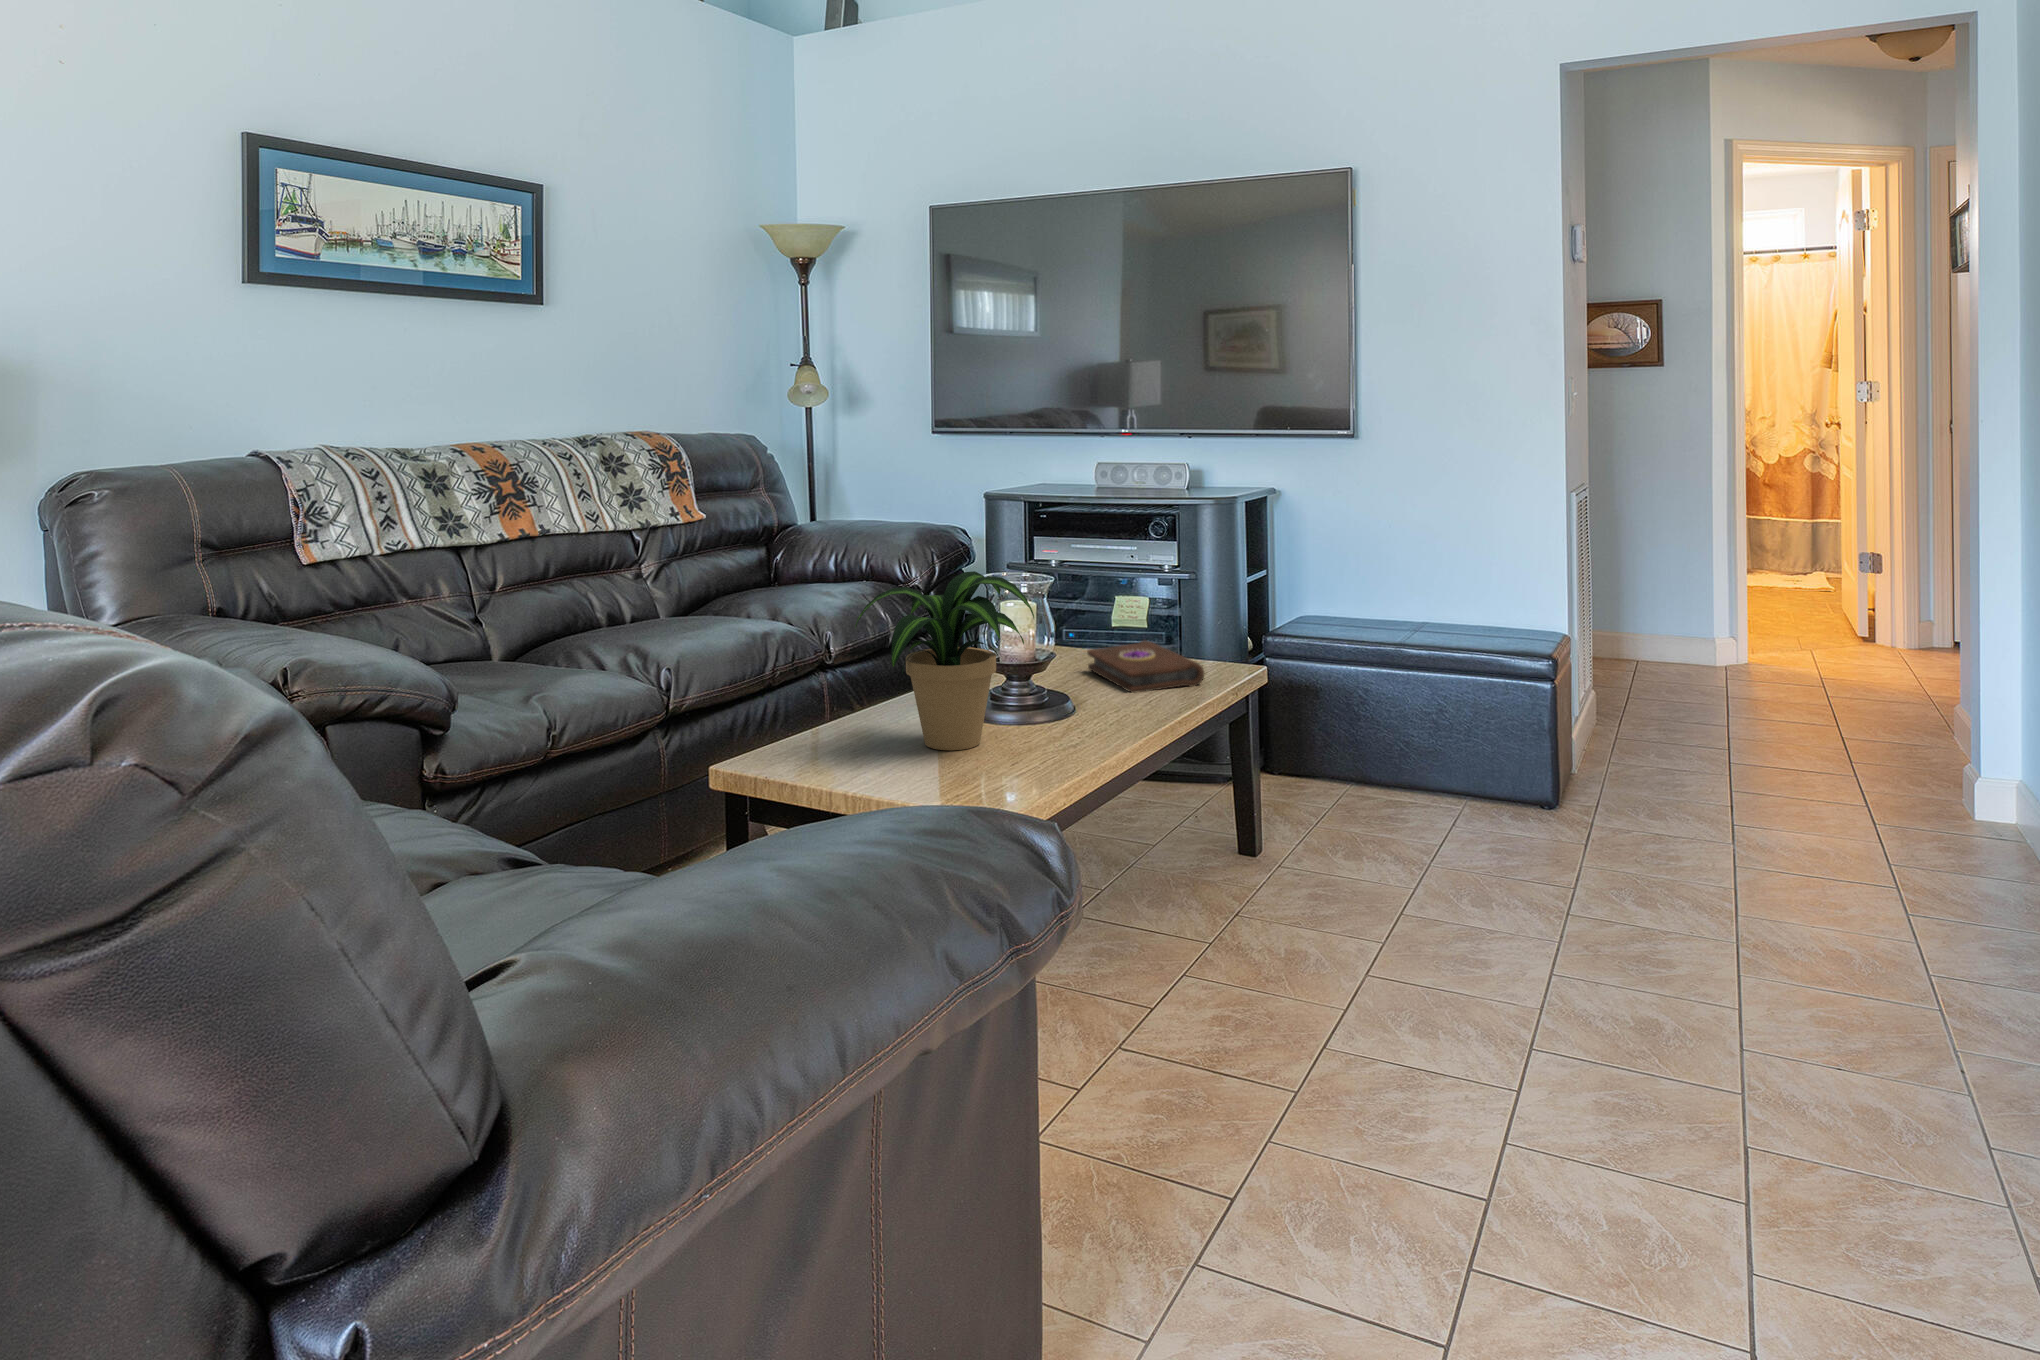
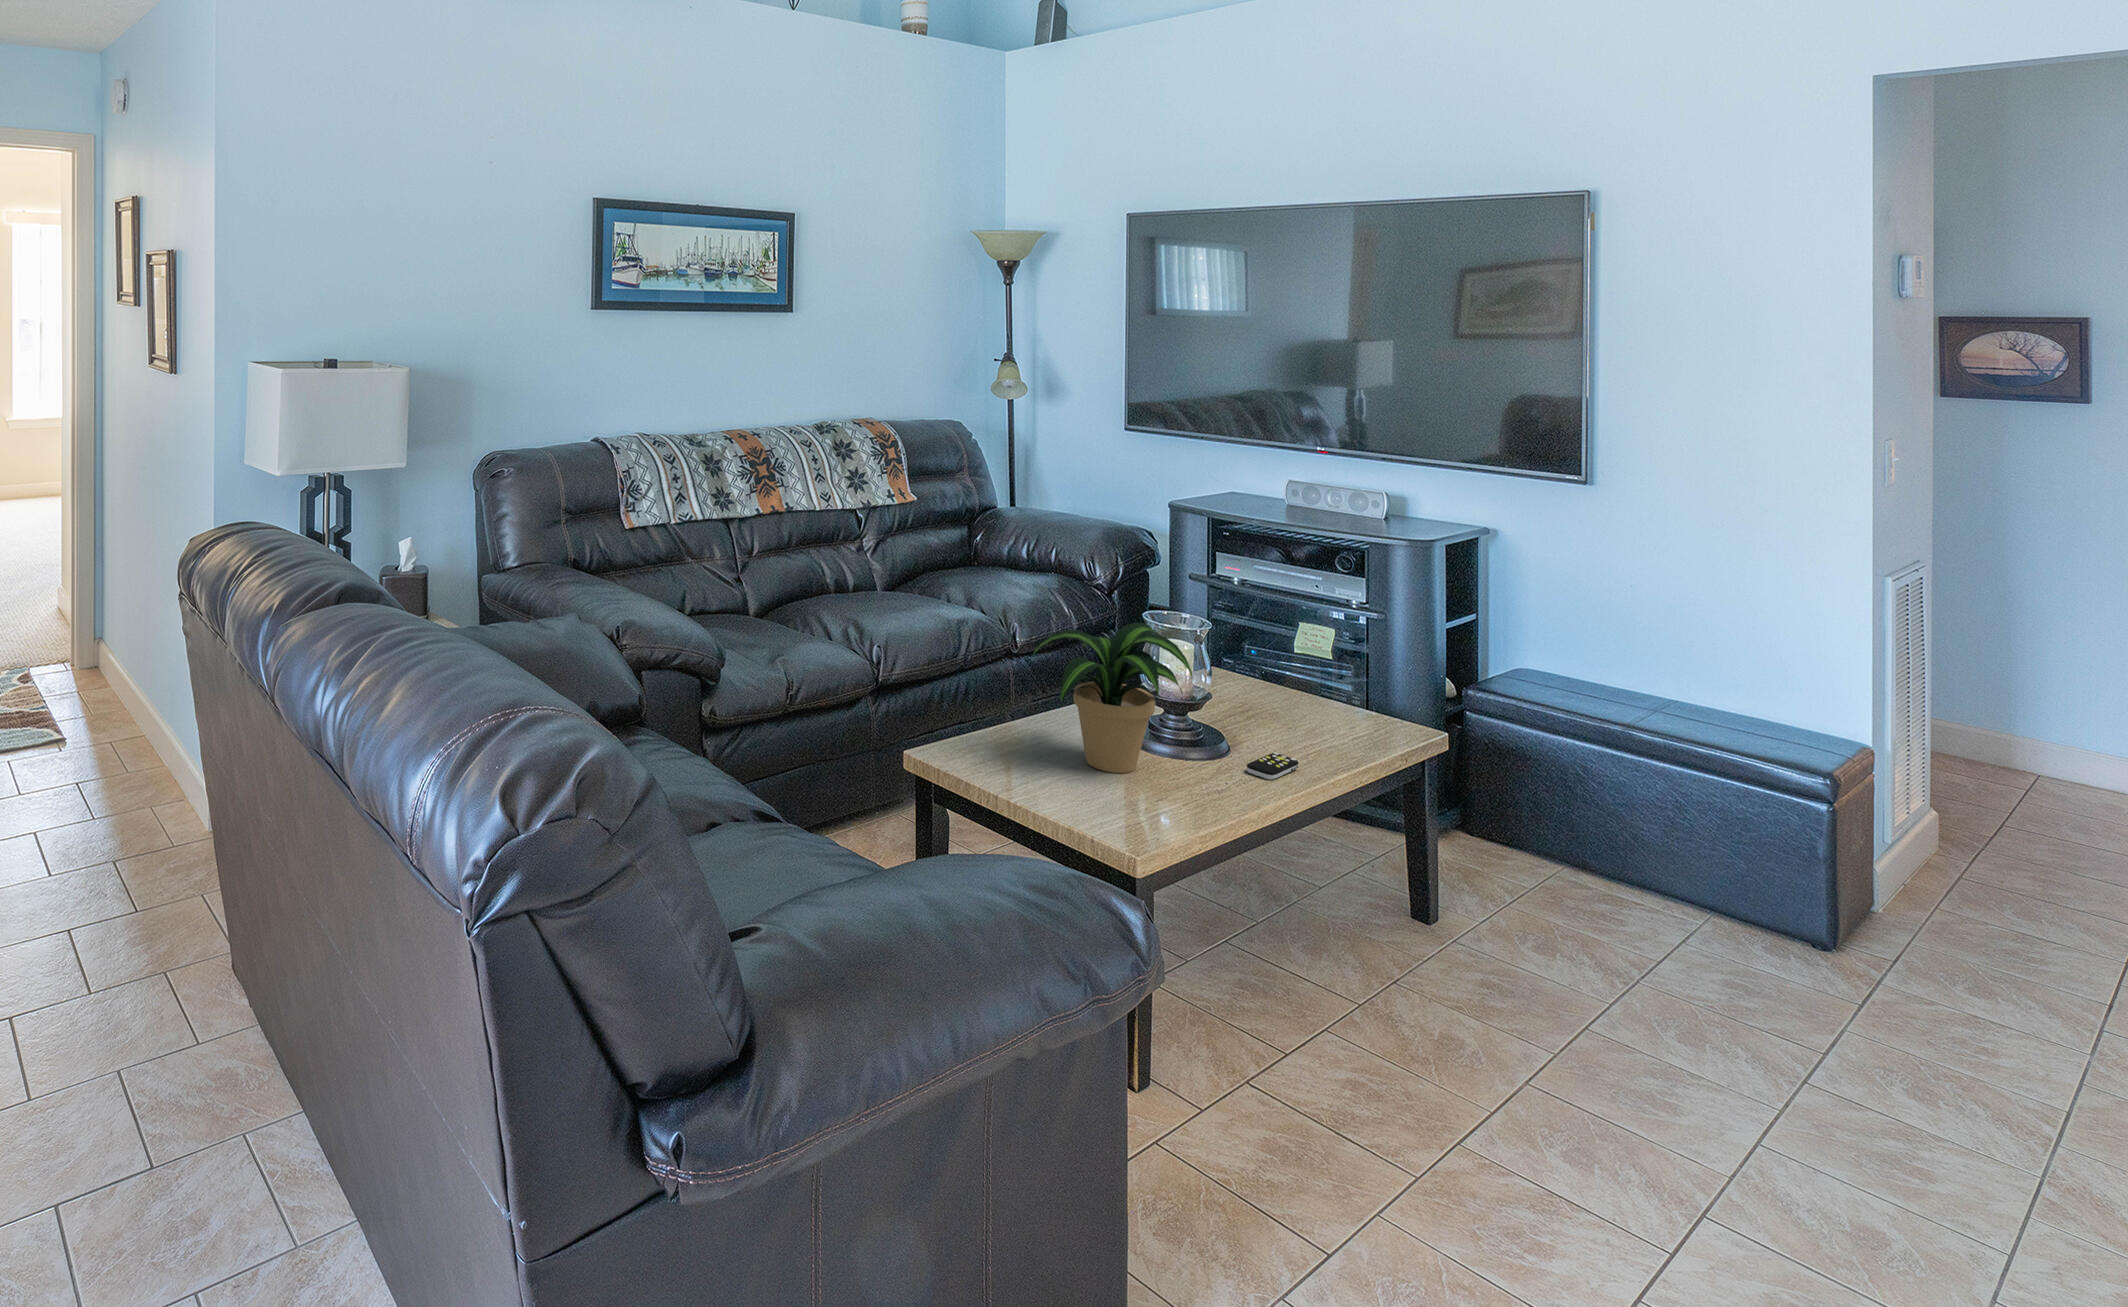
book: present [1087,640,1204,693] -> none [1252,684,1369,742]
remote control: none [1096,703,1146,729] -> present [1247,753,1298,780]

